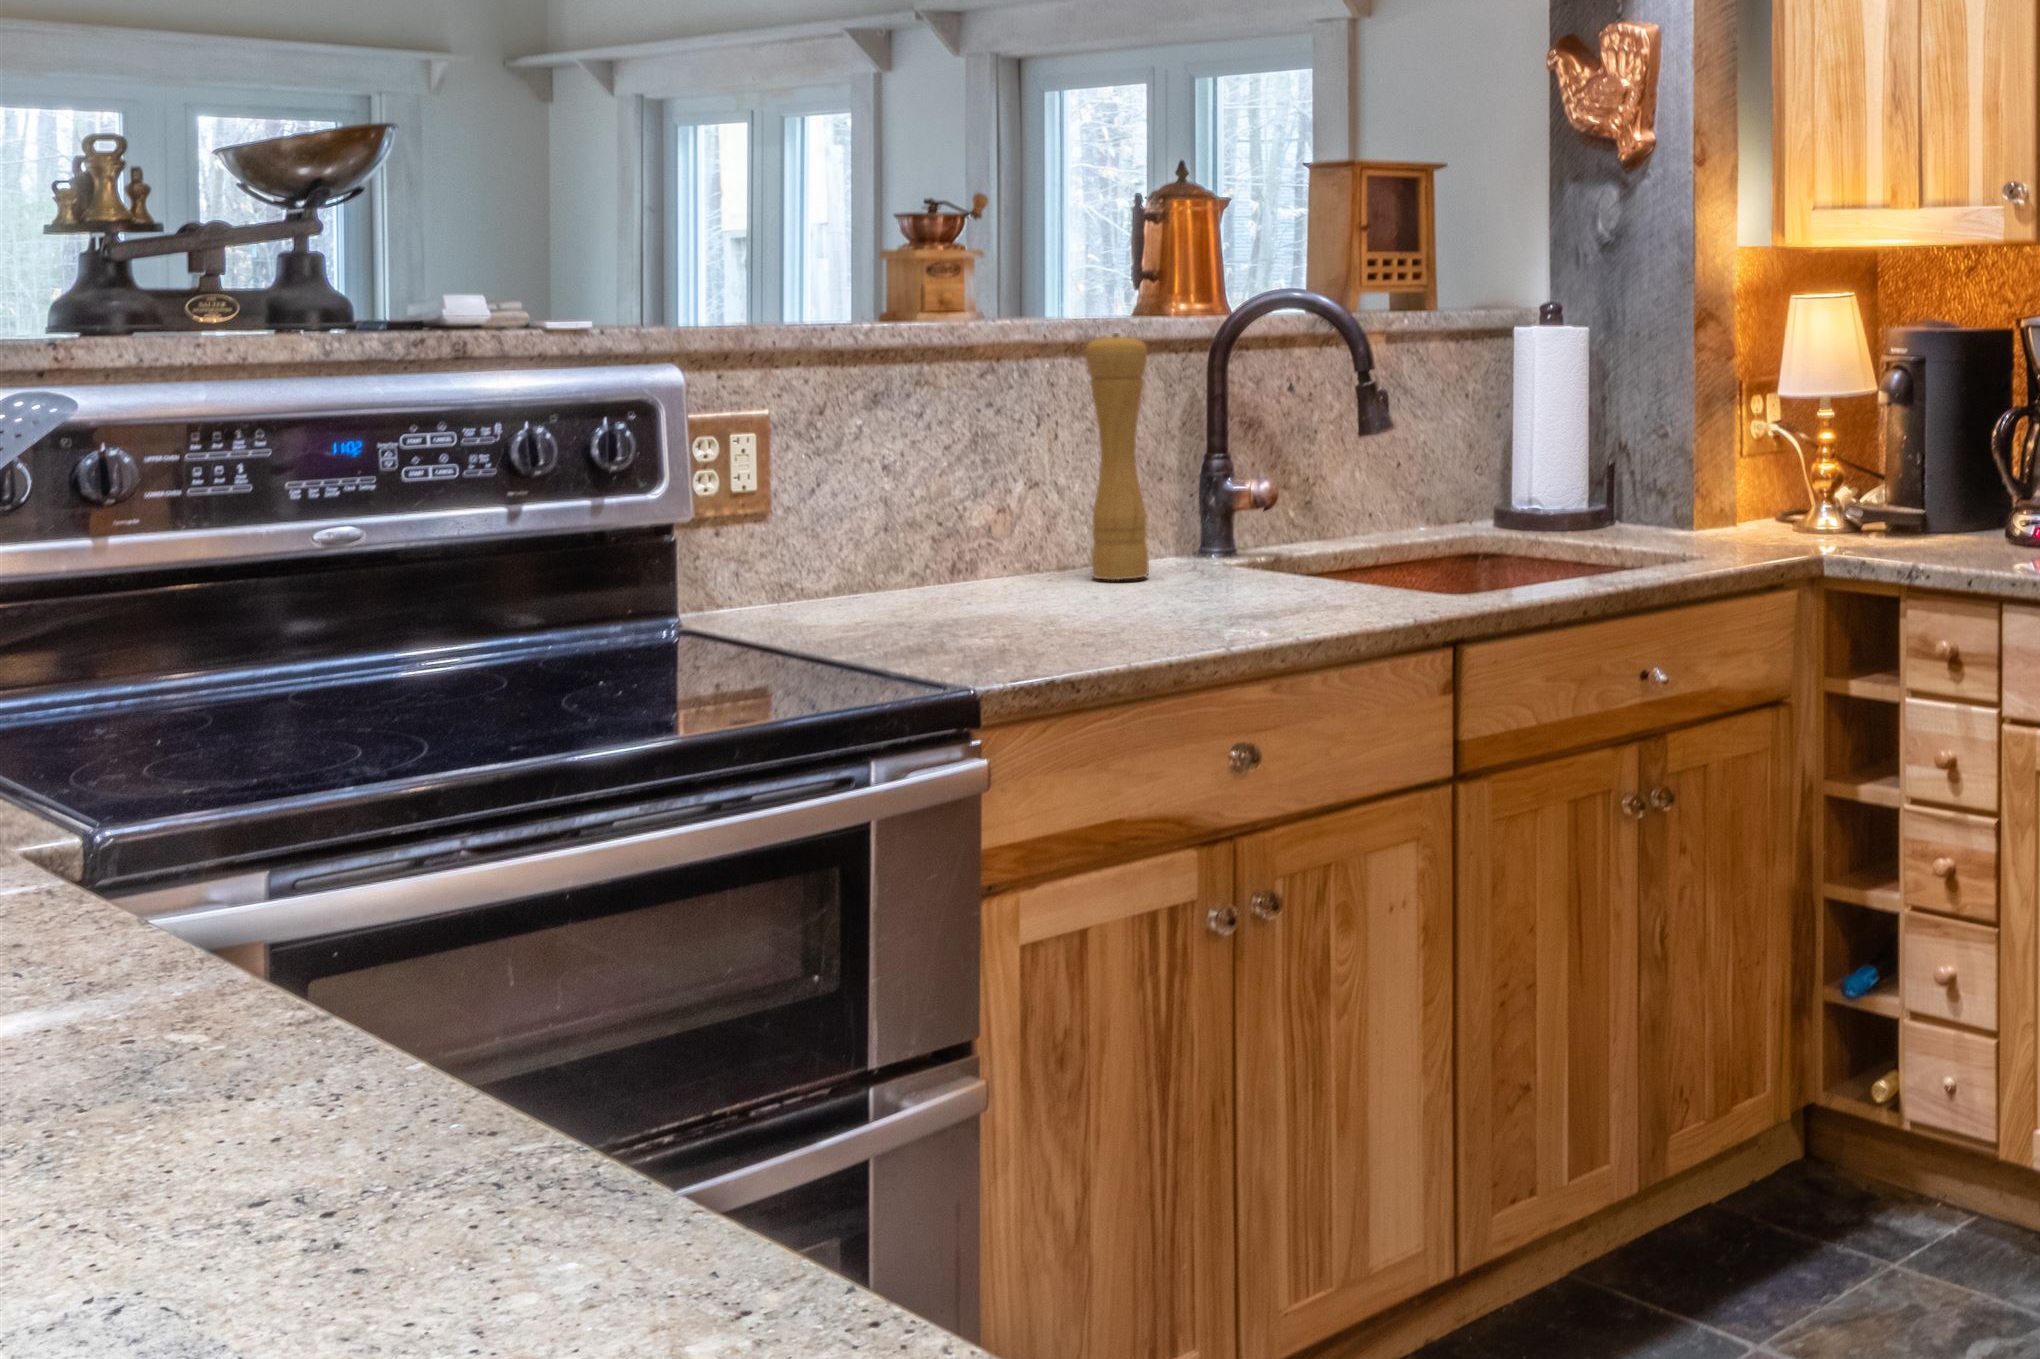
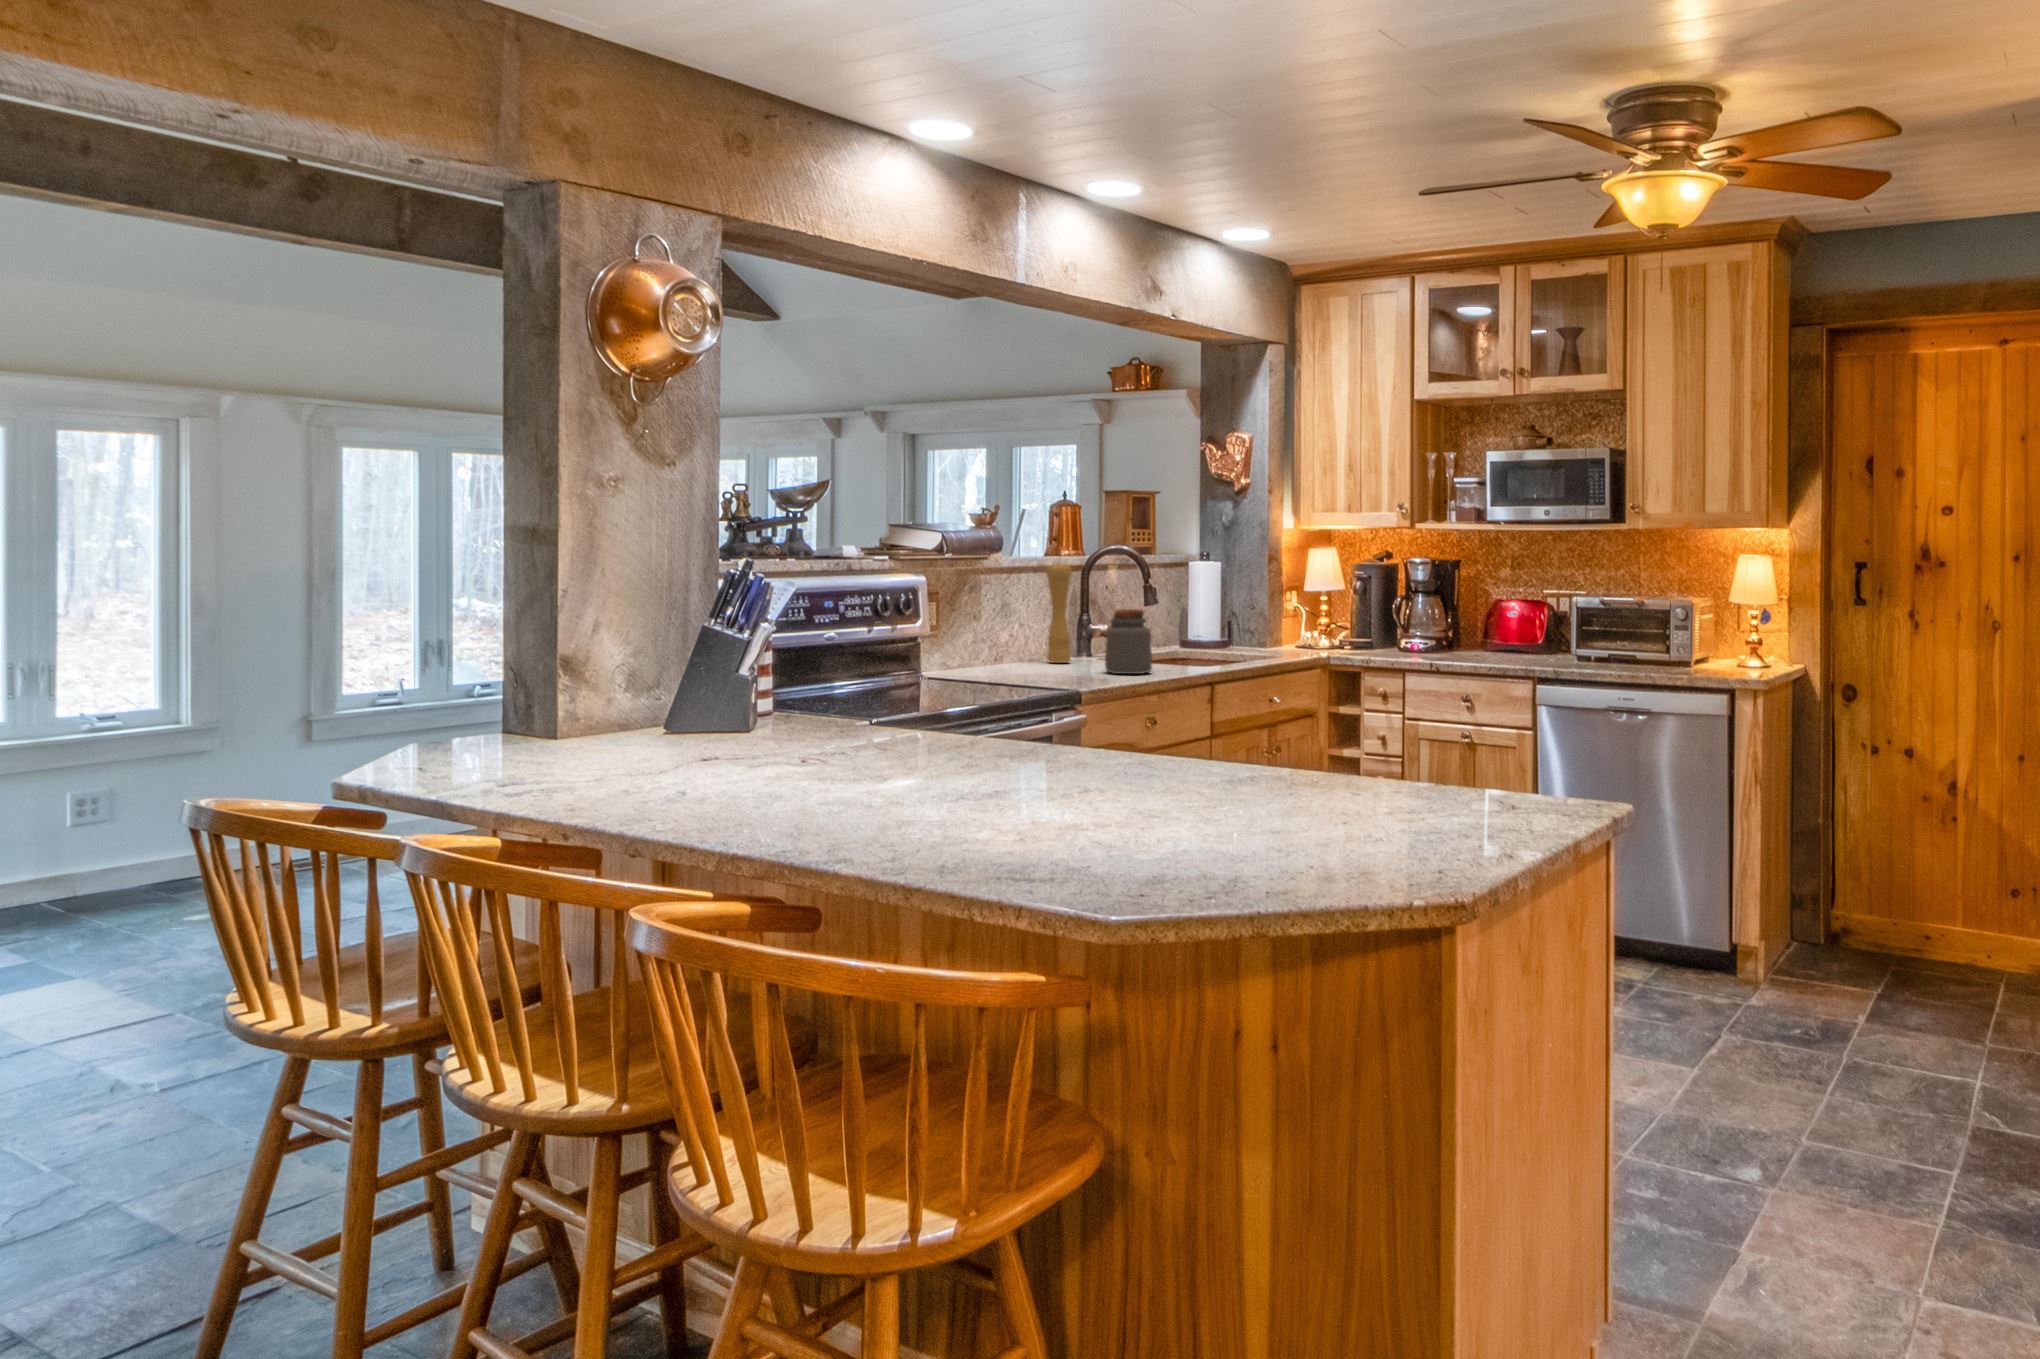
jar: none [1179,452,1302,622] -> present [1105,609,1152,674]

